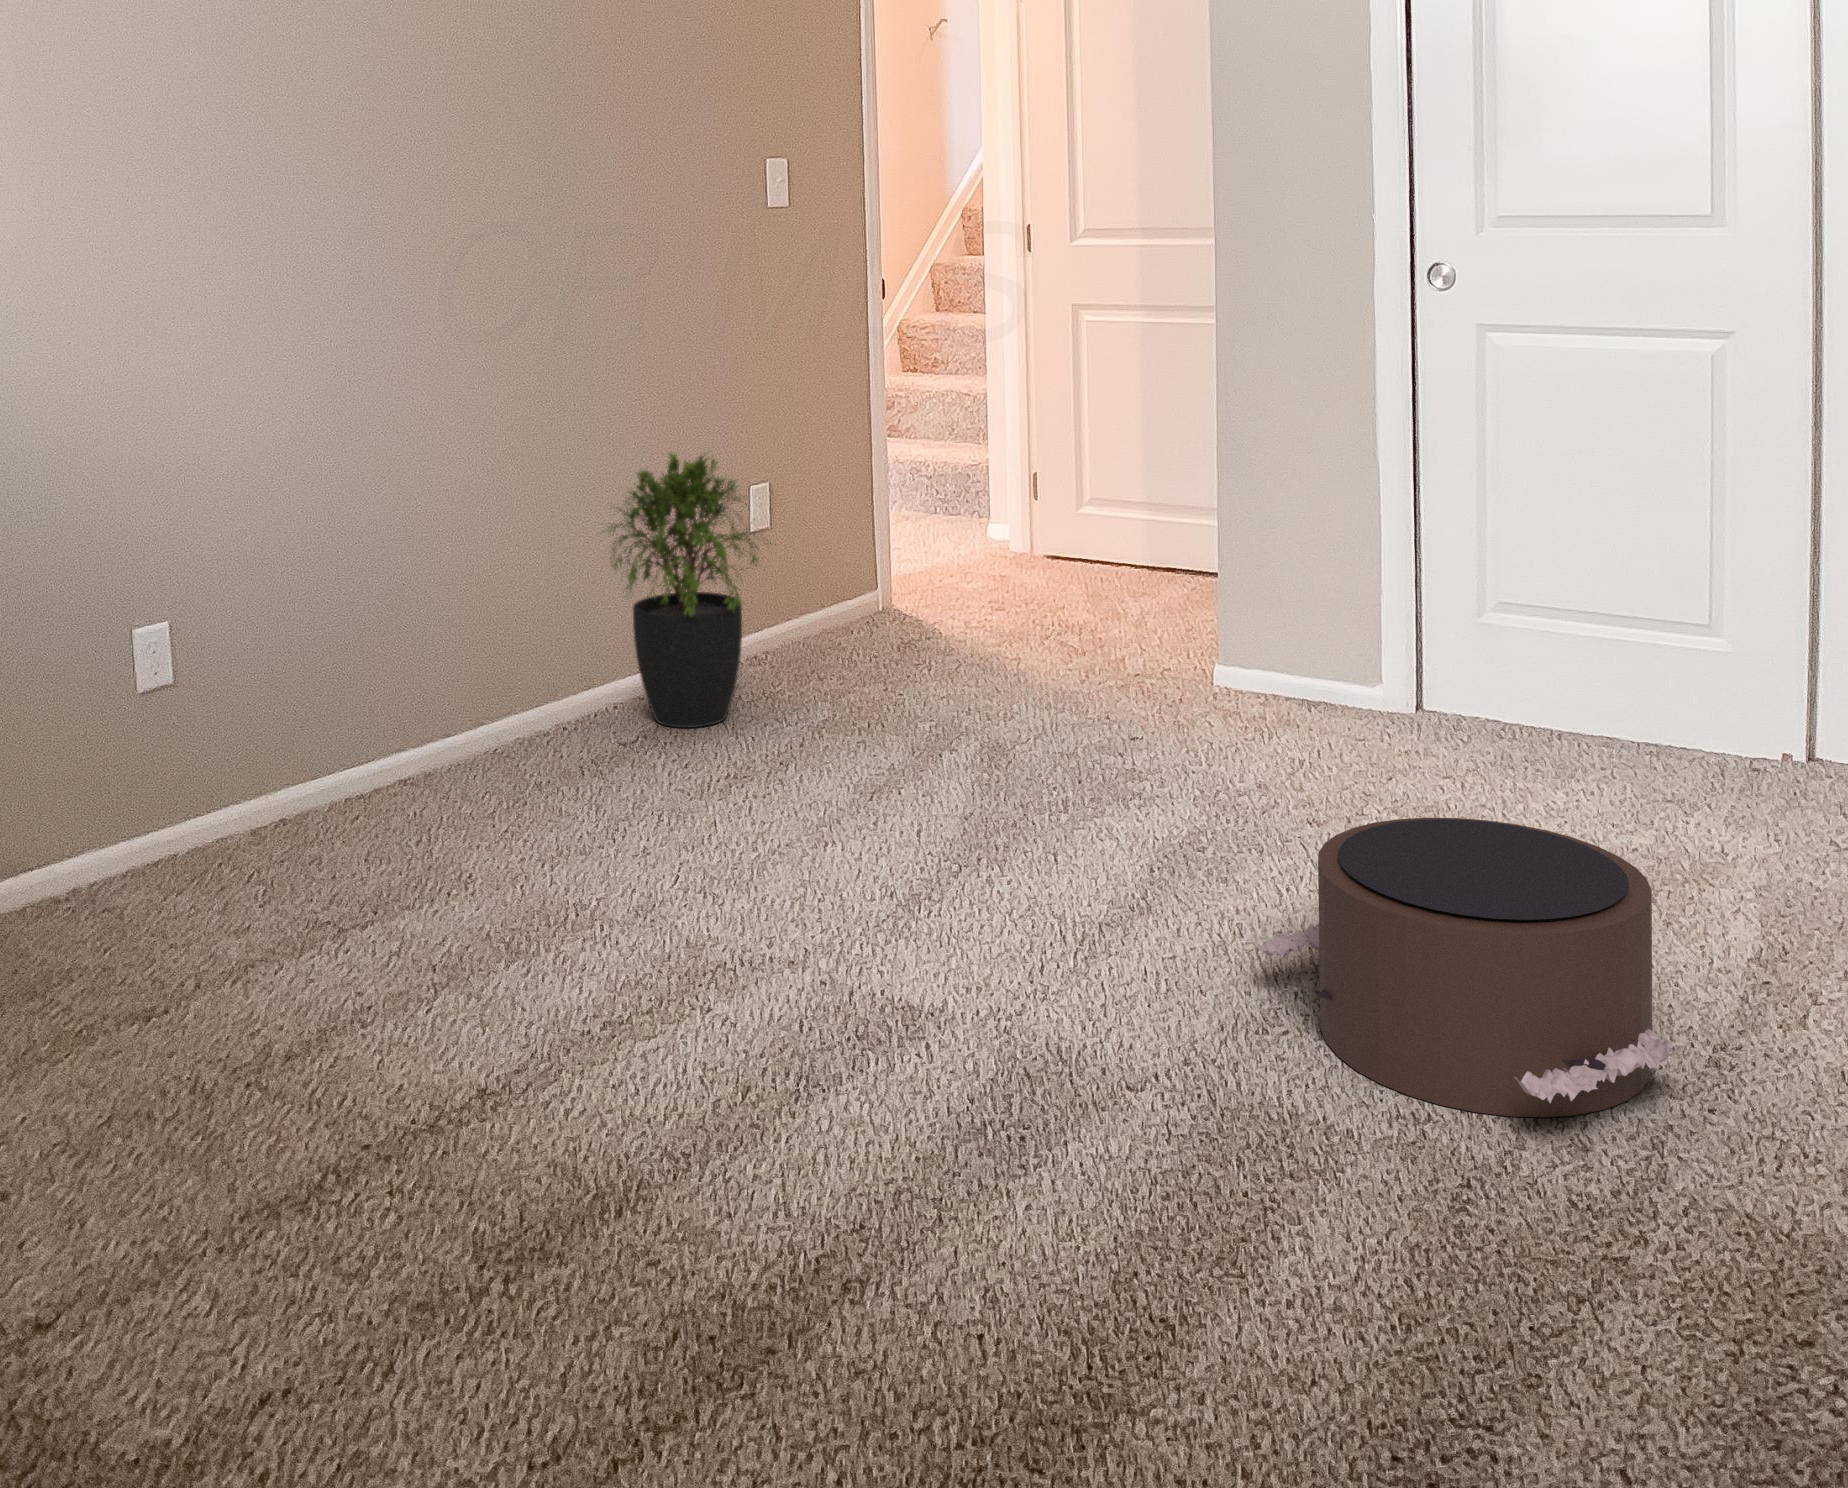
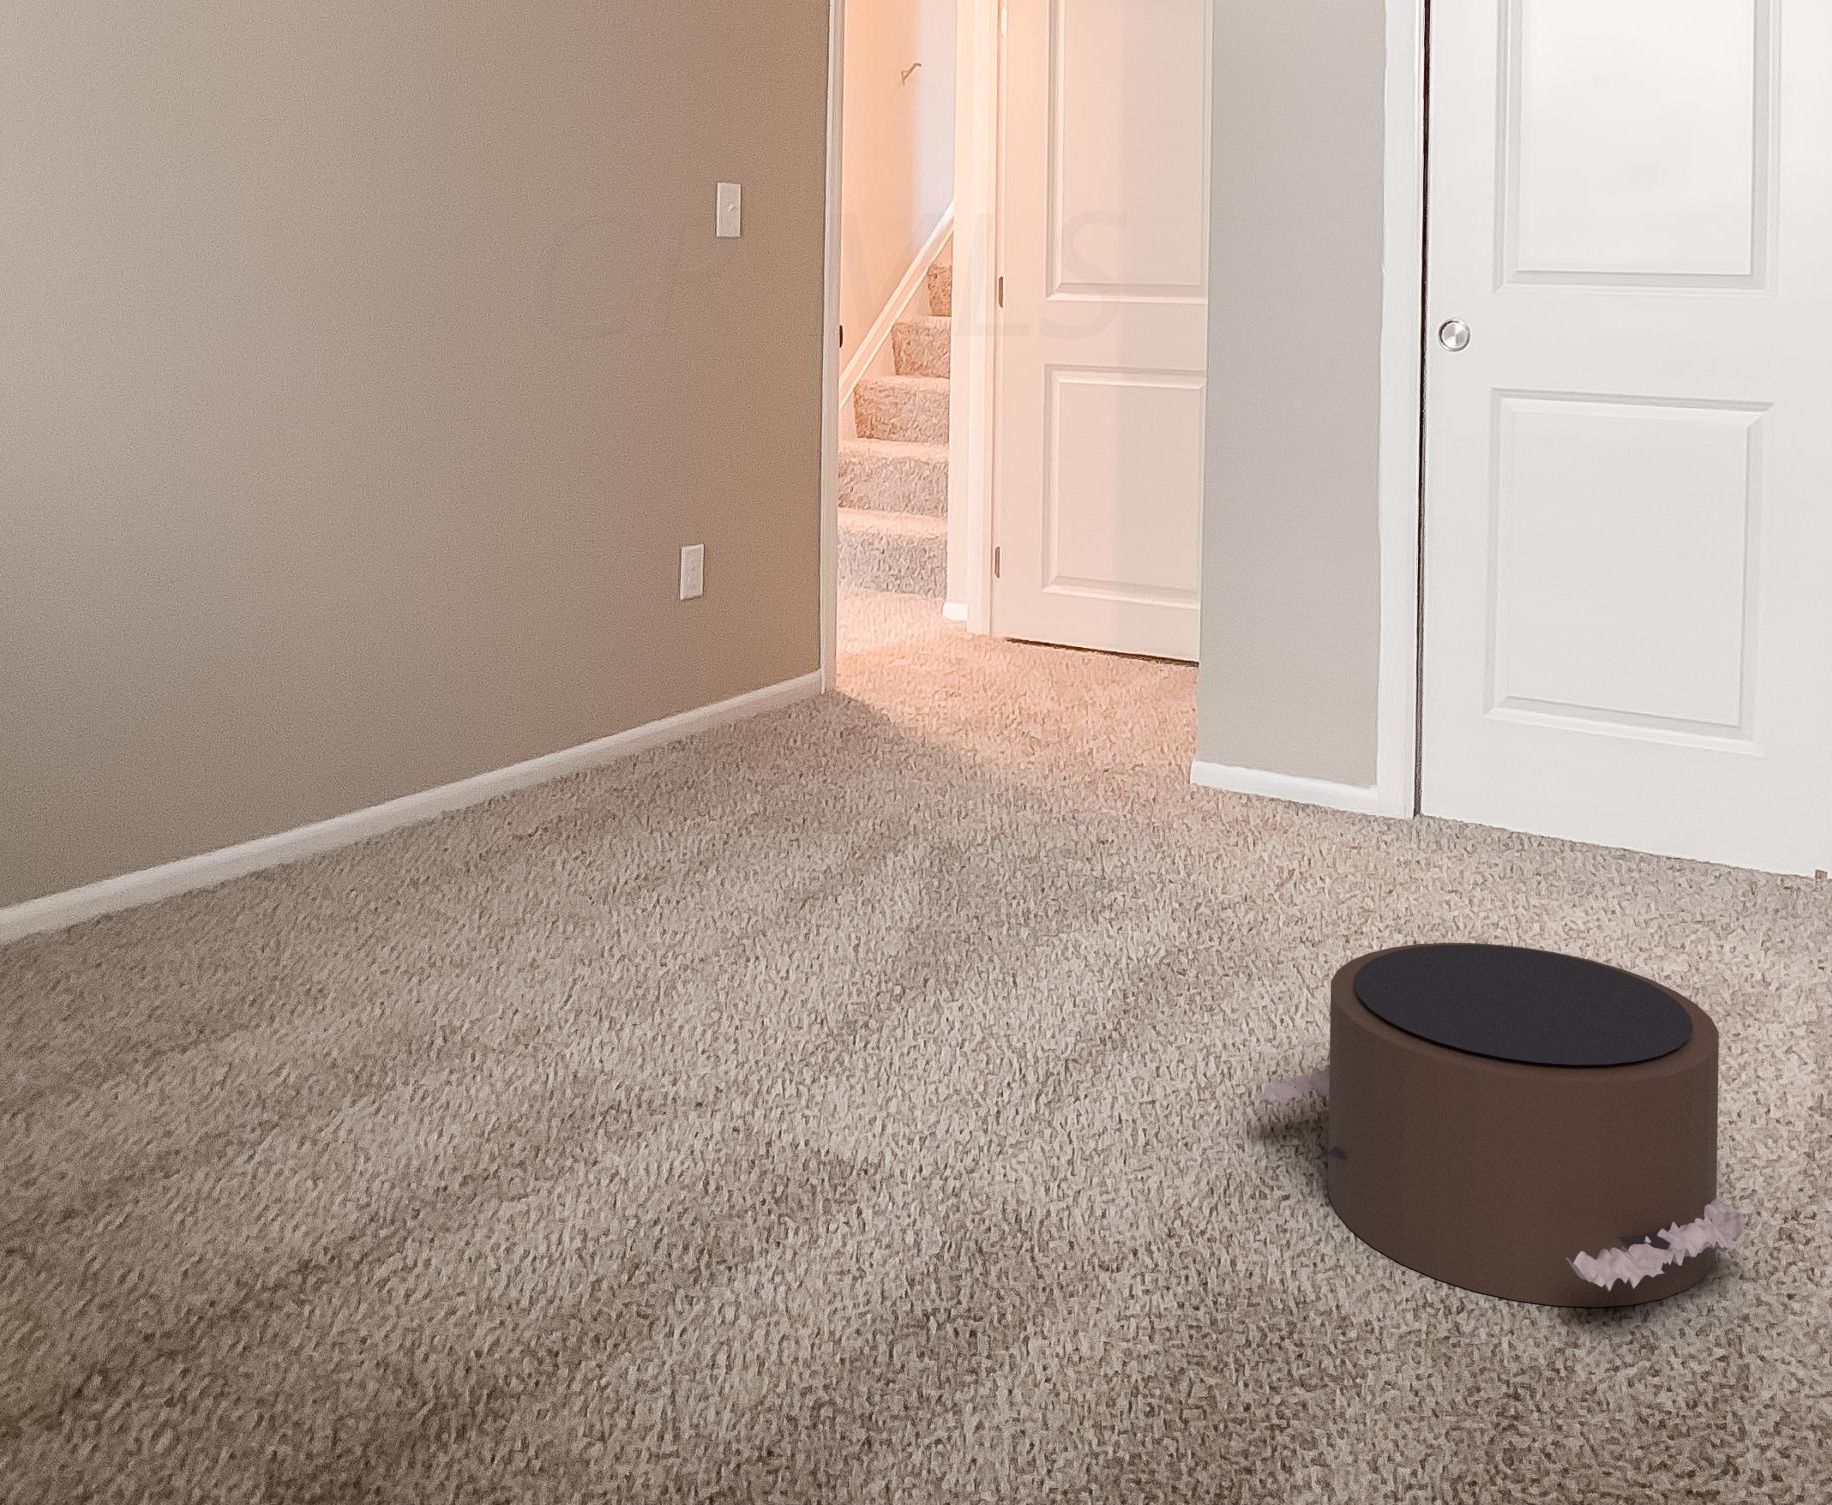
potted plant: present [602,453,771,728] -> none [500,504,708,829]

